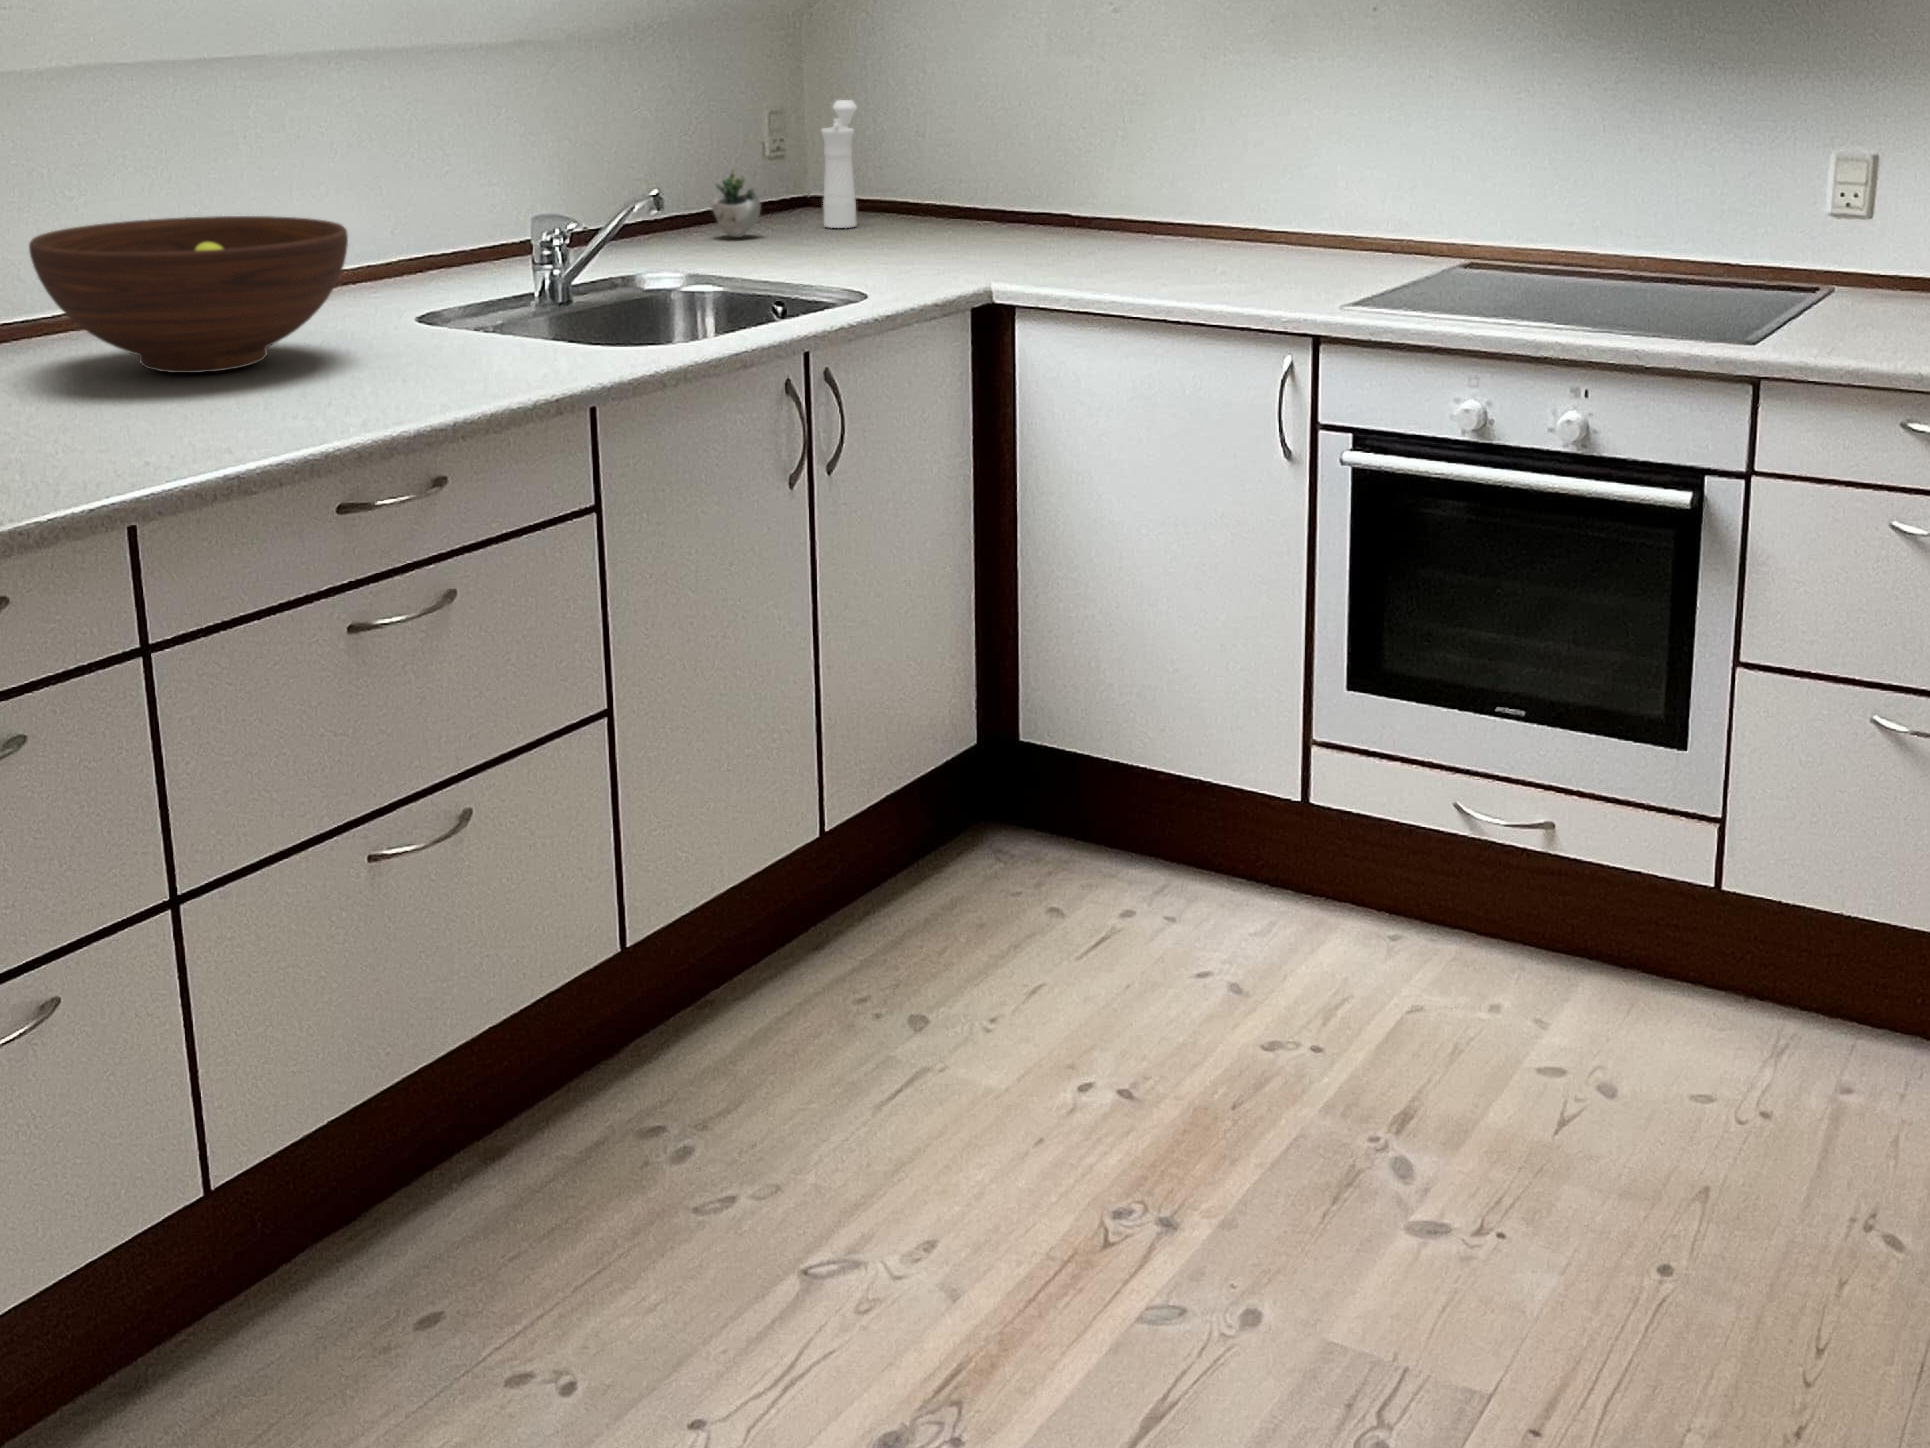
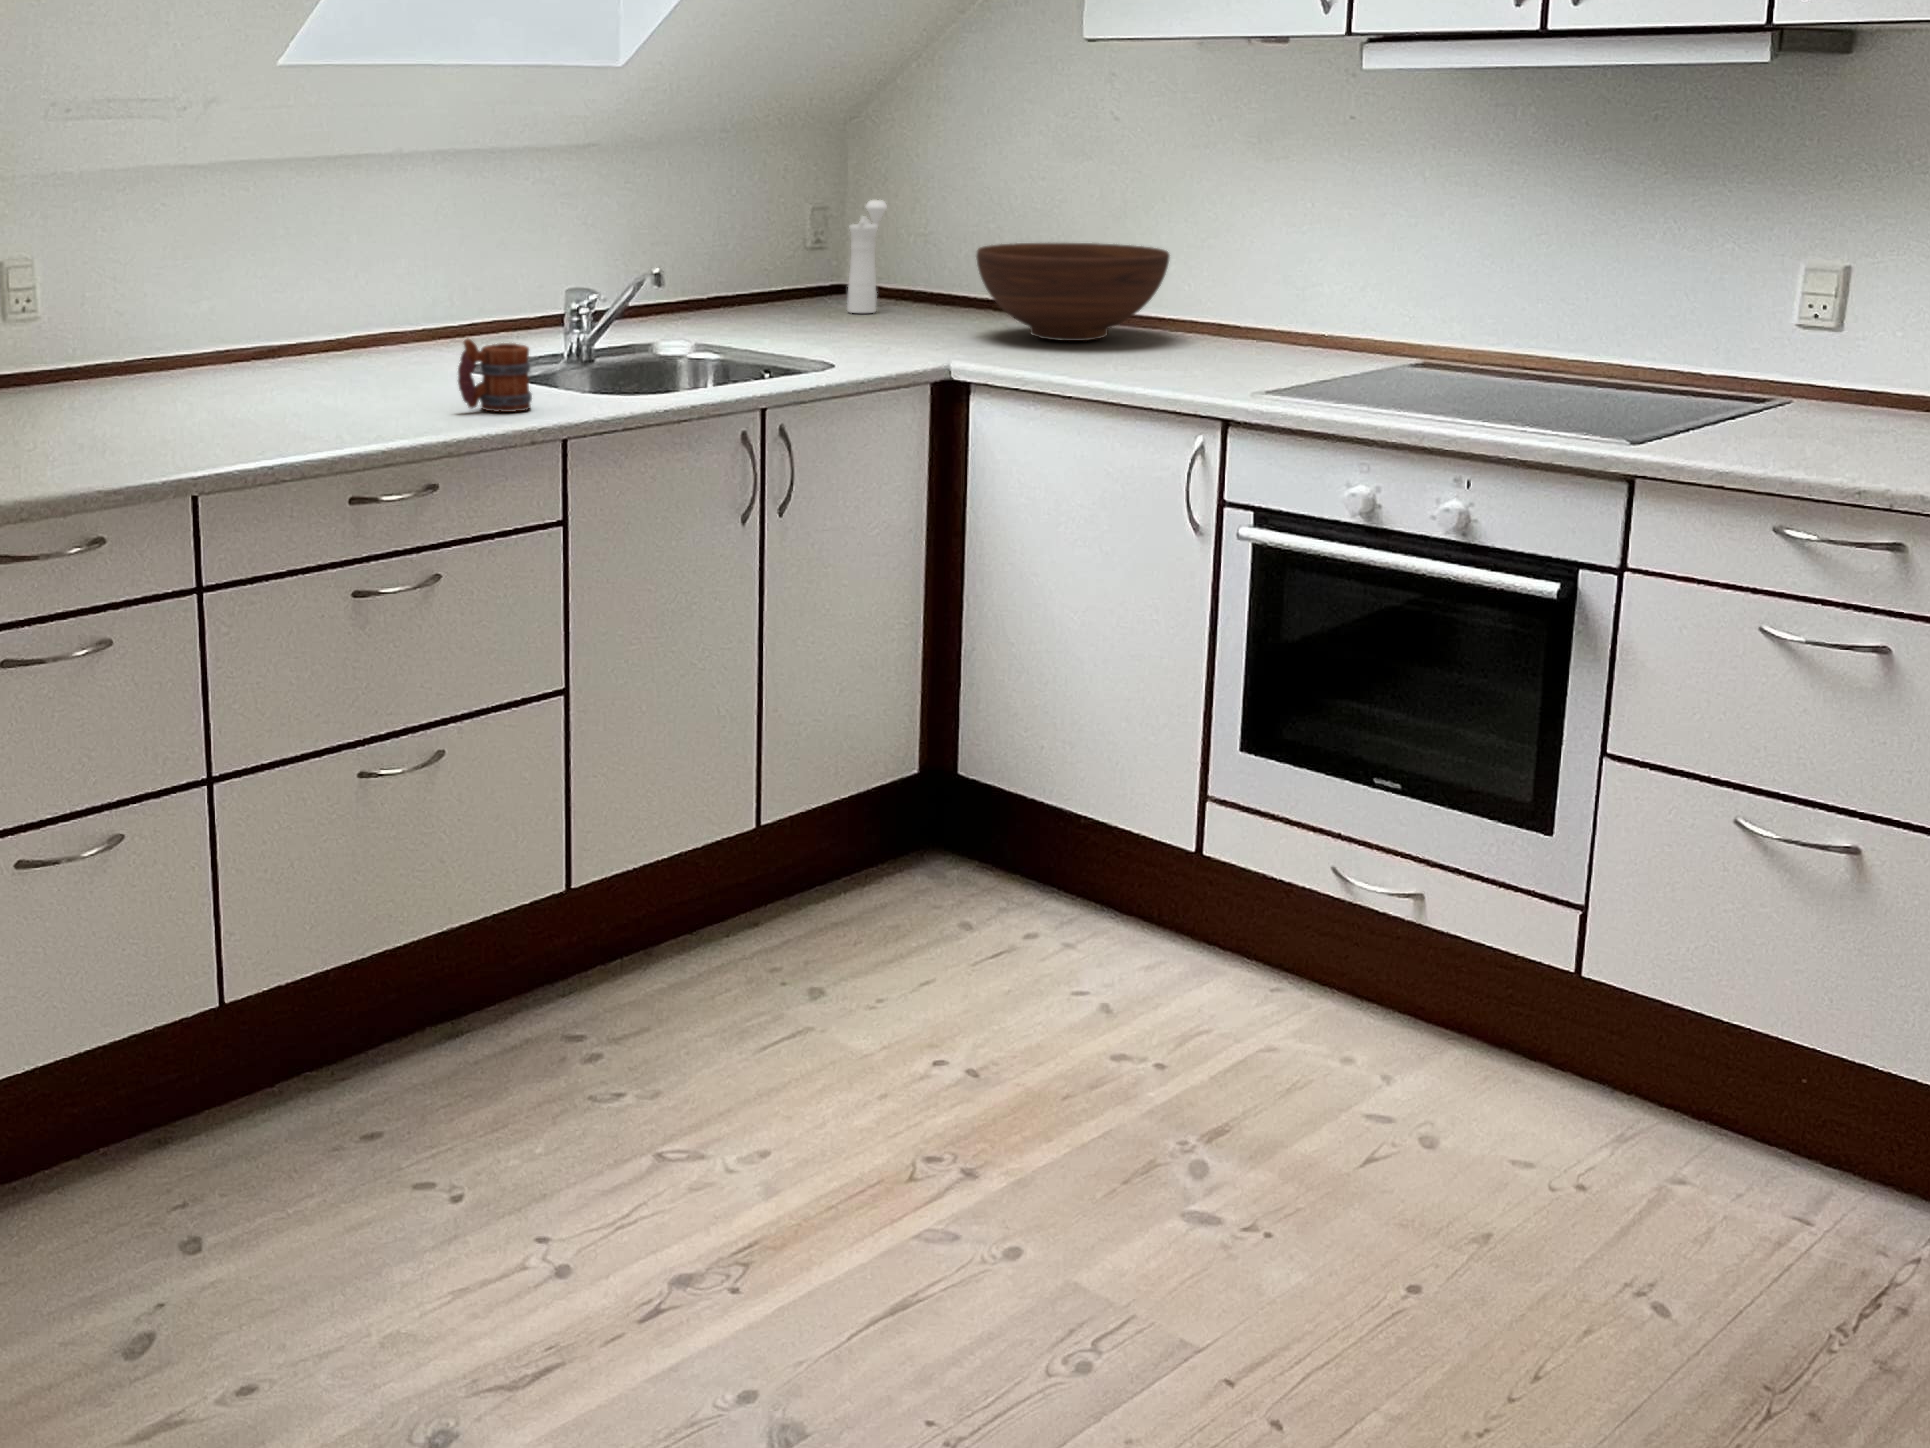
succulent plant: present [712,169,761,237] -> none [746,254,821,318]
fruit bowl: present [29,216,348,373] -> present [976,243,1170,341]
mug: none [443,287,538,377] -> present [458,339,532,412]

